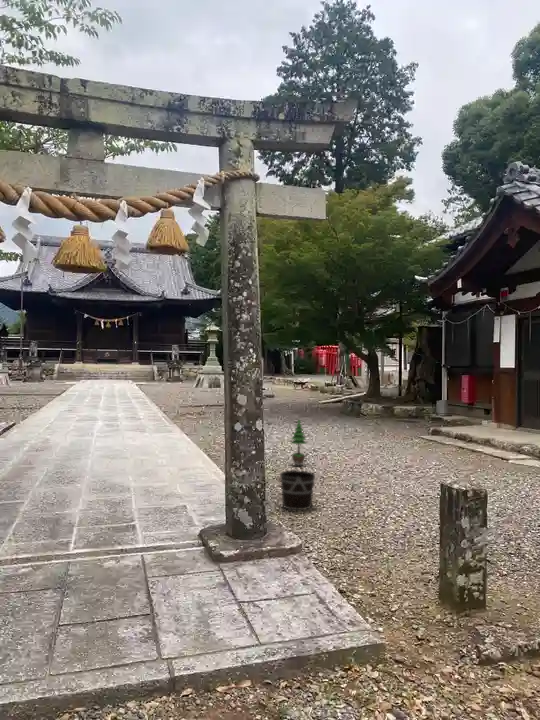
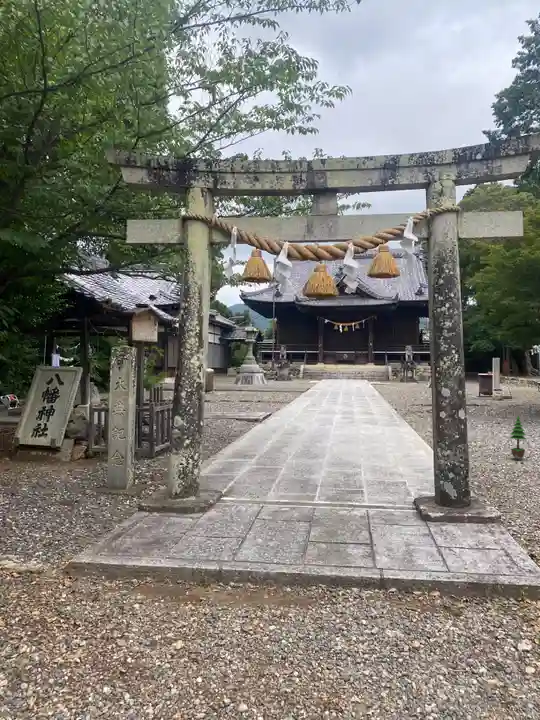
bucket: present [280,470,315,510] -> none [490,458,525,495]

